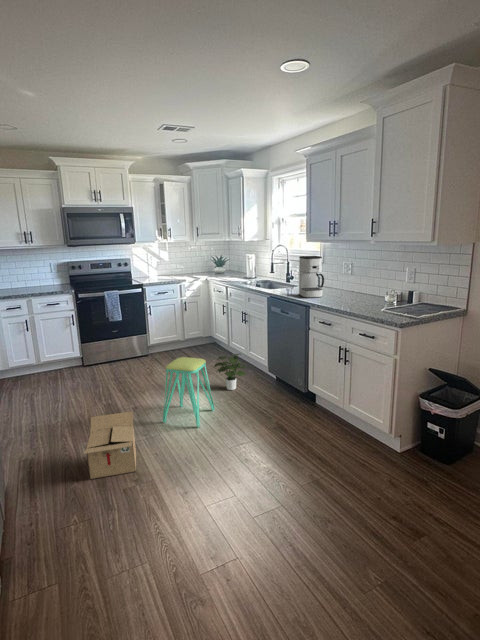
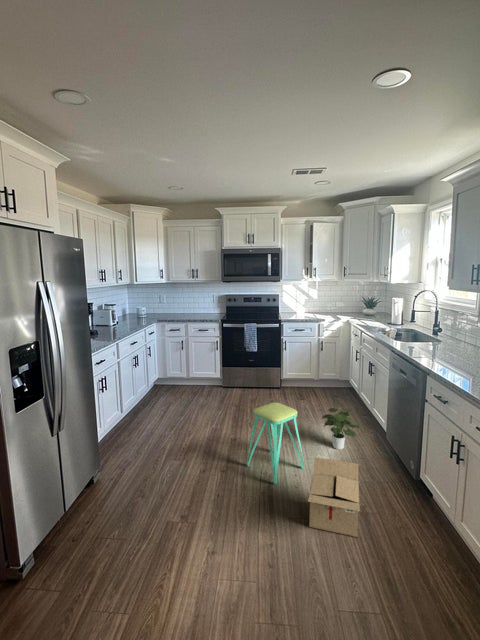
coffee maker: present [299,256,324,298] -> none [430,307,467,363]
cardboard box: present [84,412,136,479] -> present [308,457,360,537]

